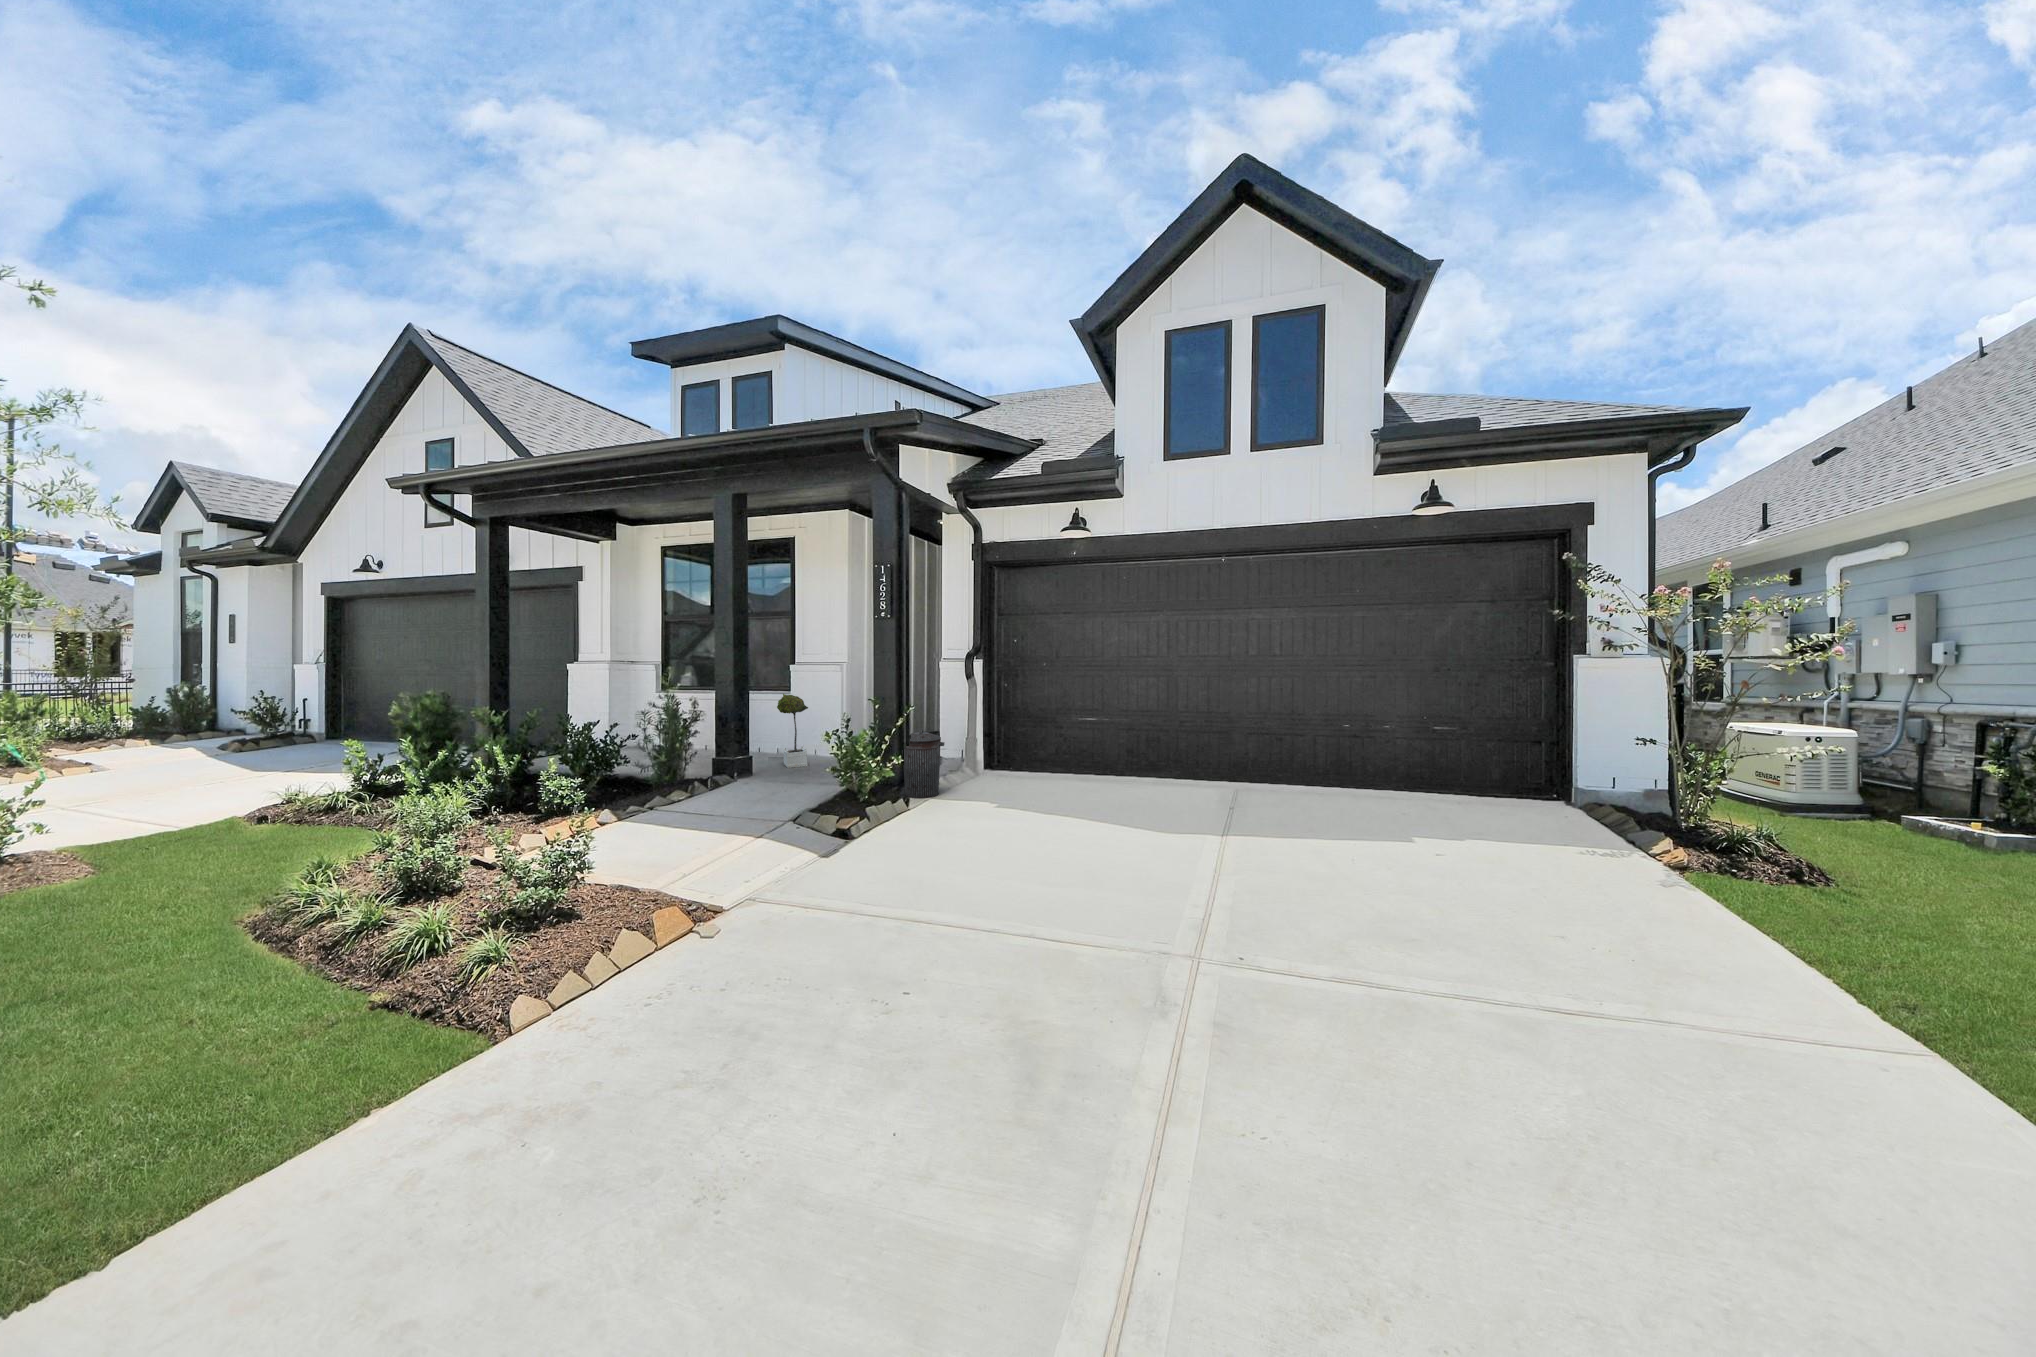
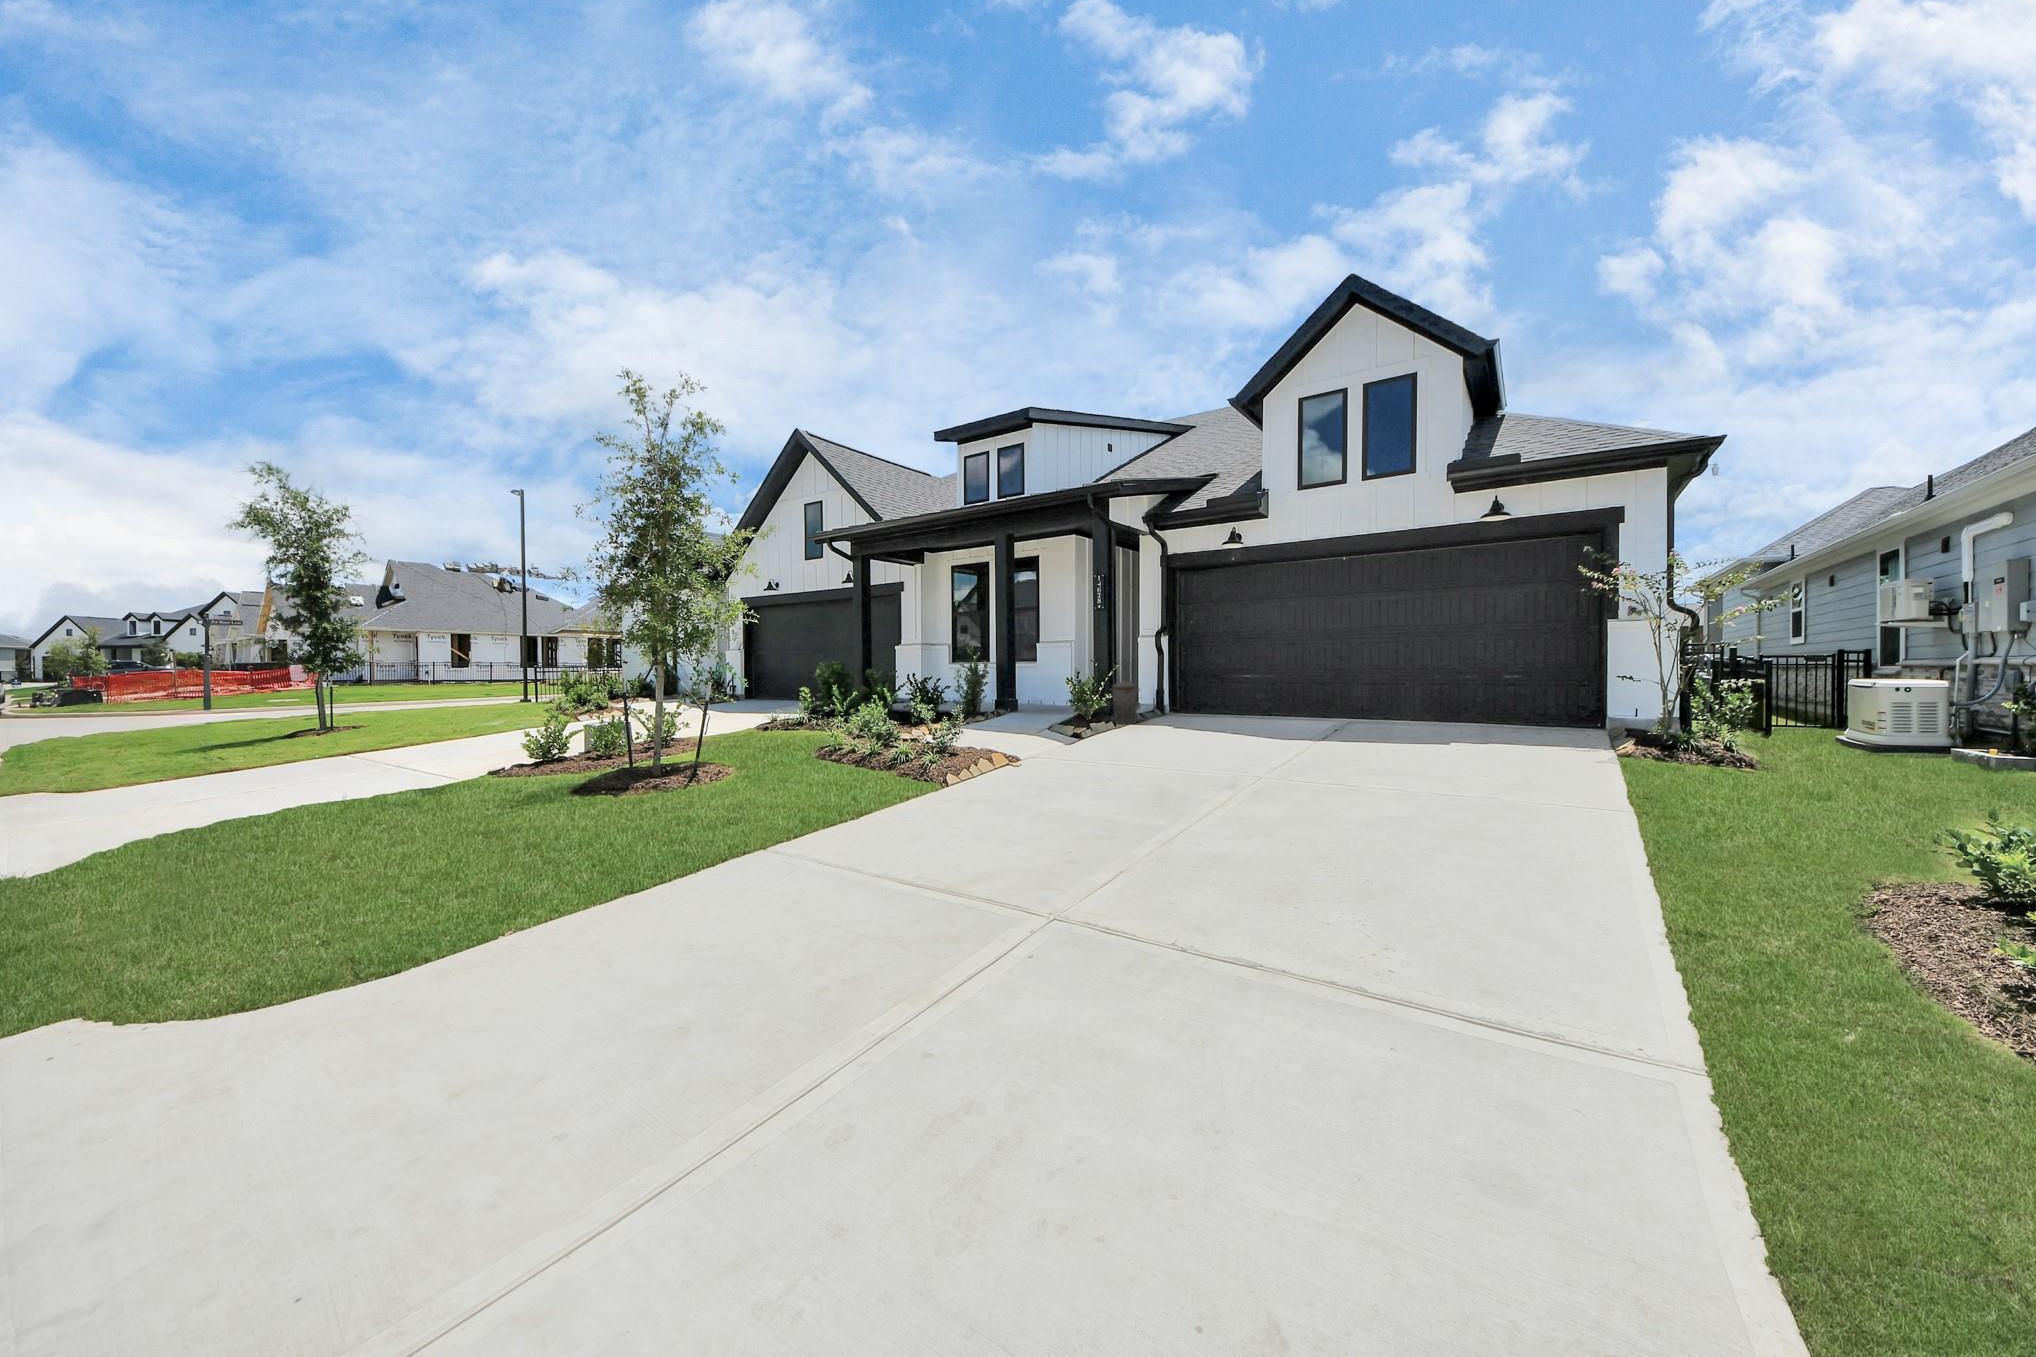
potted tree: present [777,694,808,768] -> none [1032,662,1052,711]

